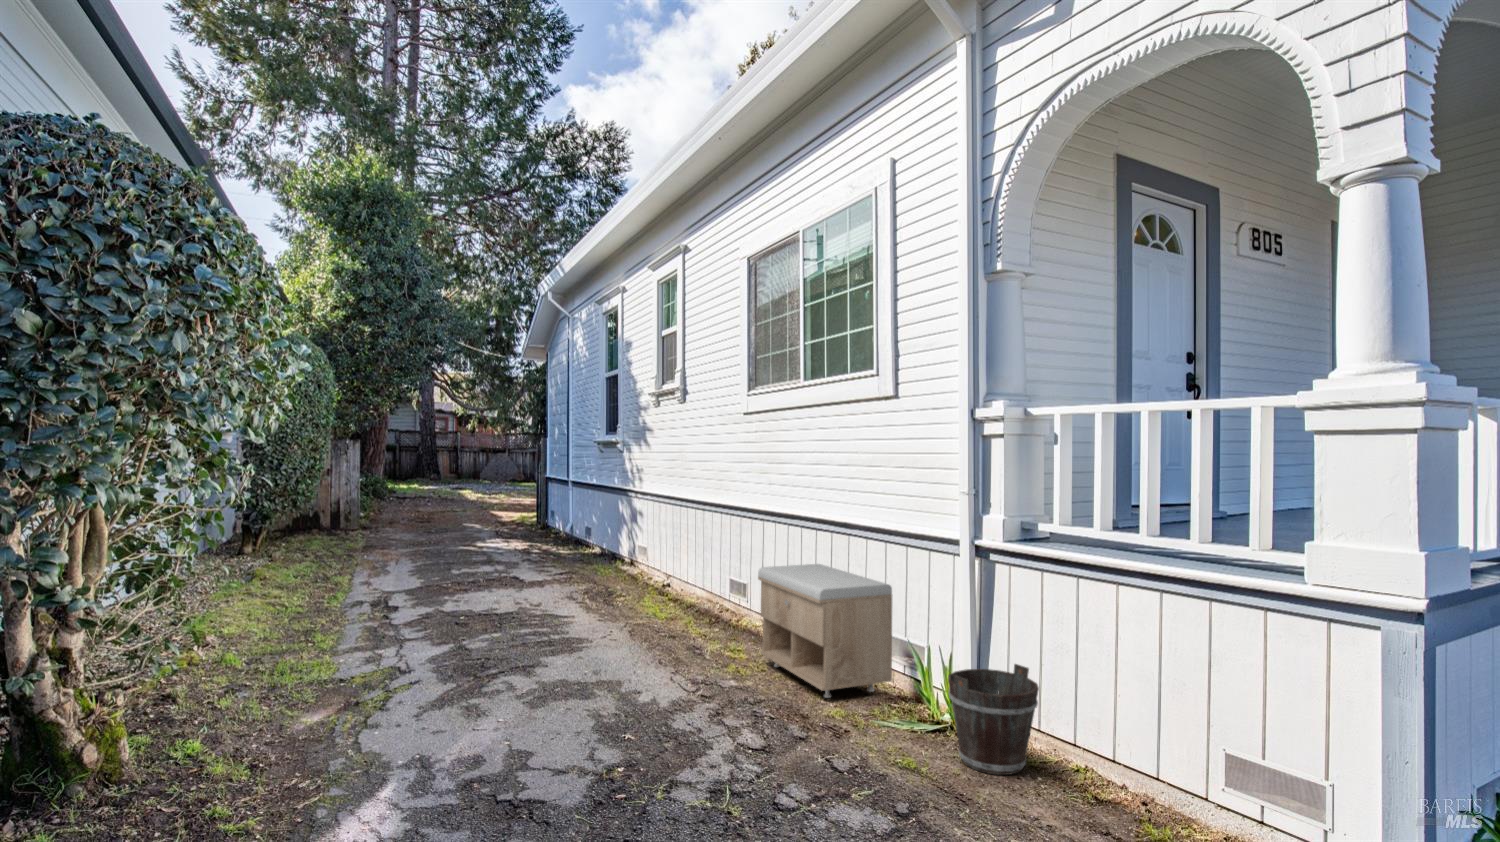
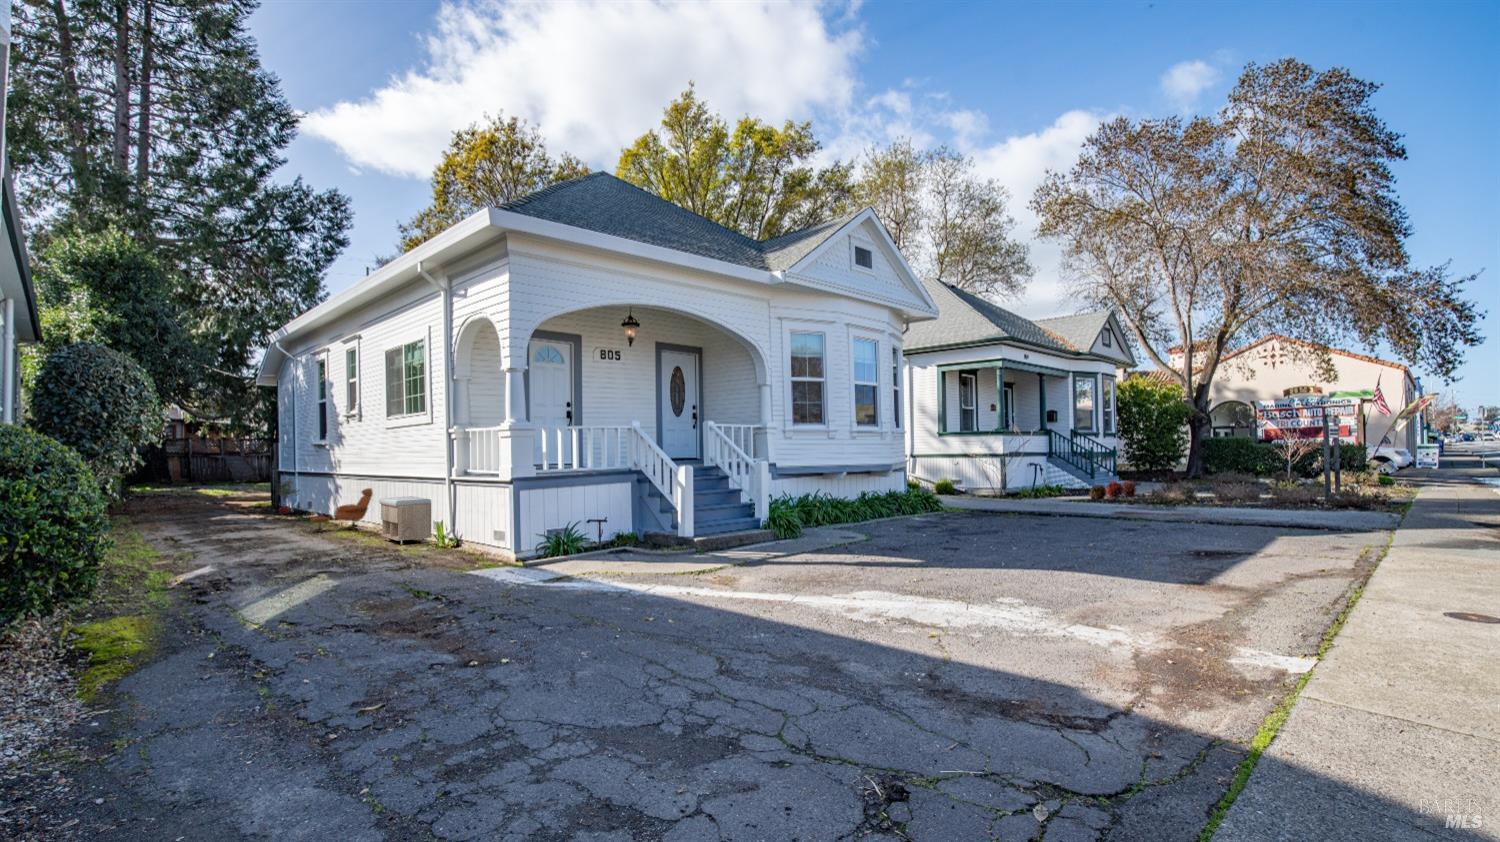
potted tree: none [544,486,577,544] -> present [278,477,299,514]
lounge chair: none [600,526,711,616] -> present [310,488,373,531]
bucket: present [948,664,1039,775] -> none [429,518,461,551]

